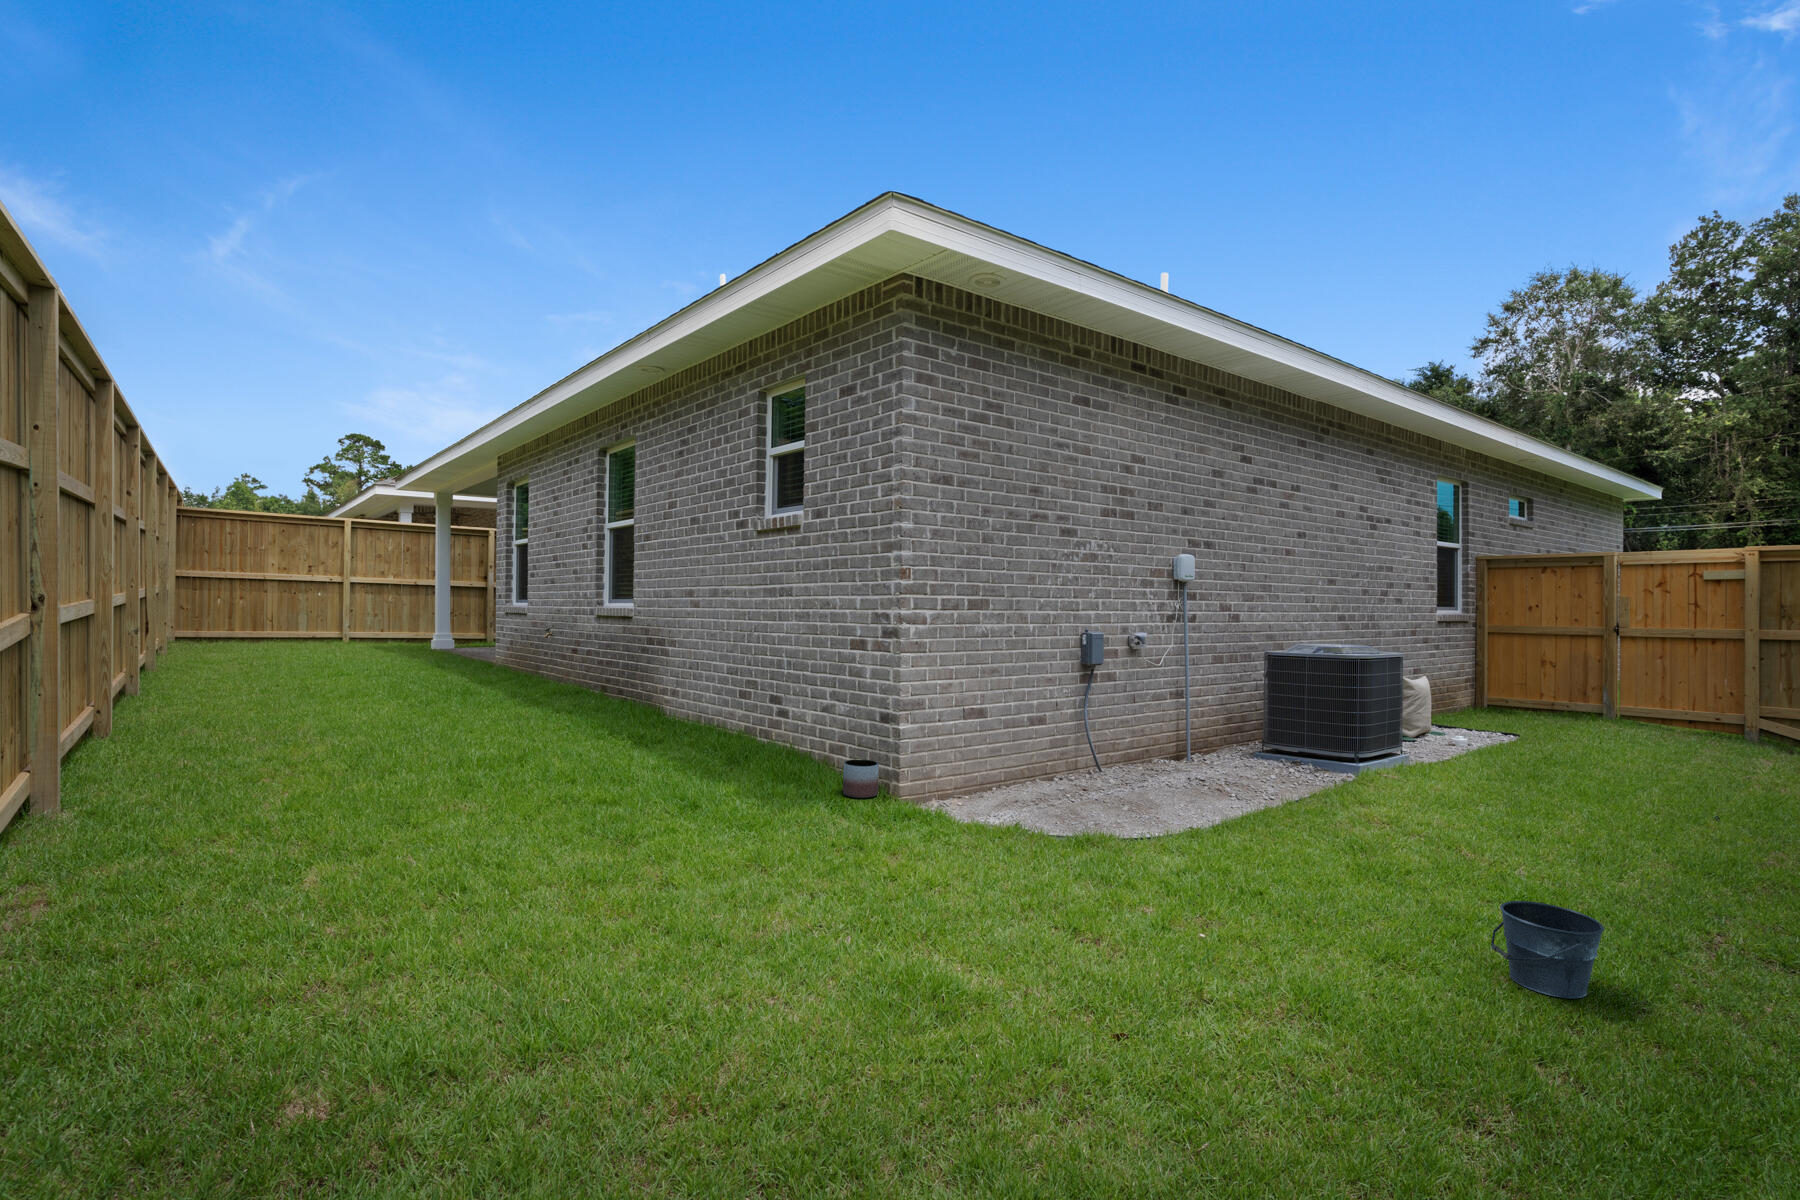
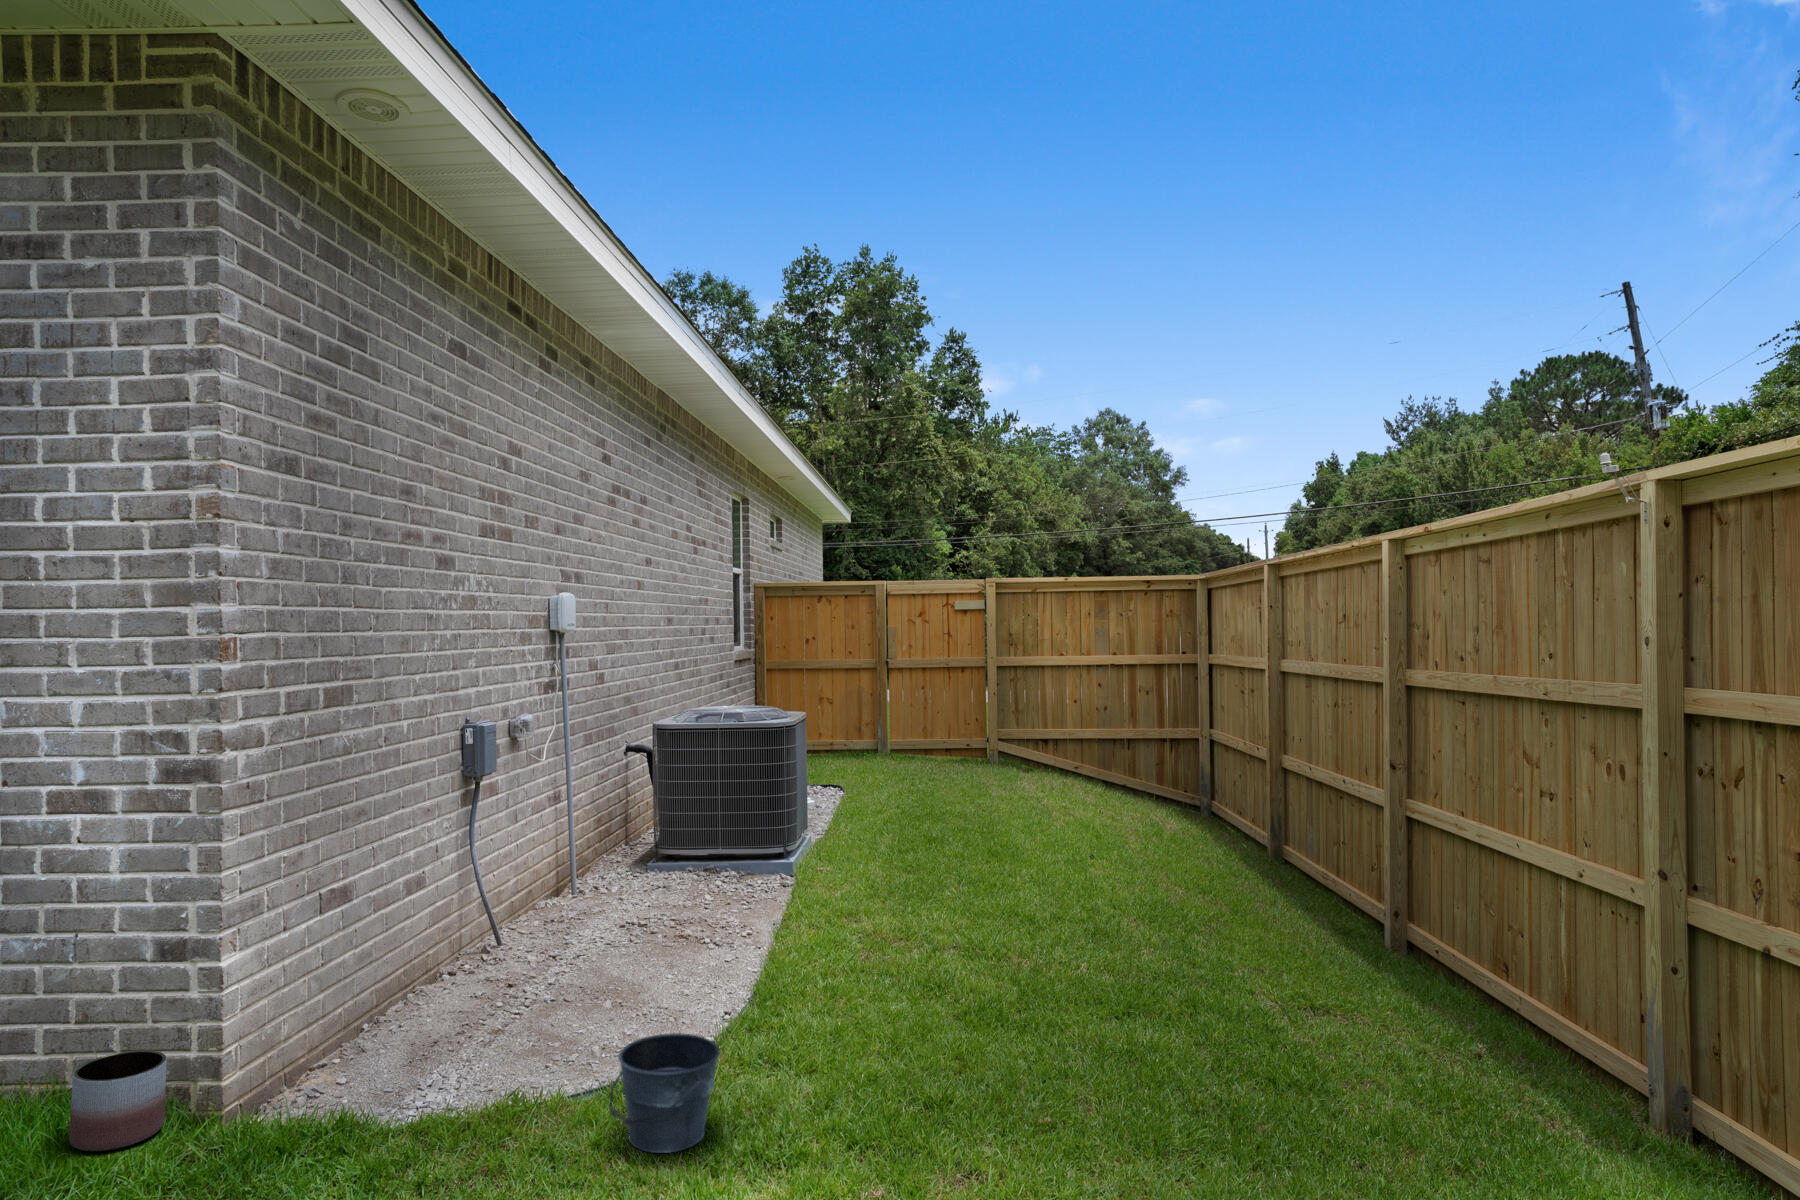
bucket: present [1491,901,1604,999] -> present [609,1033,720,1153]

